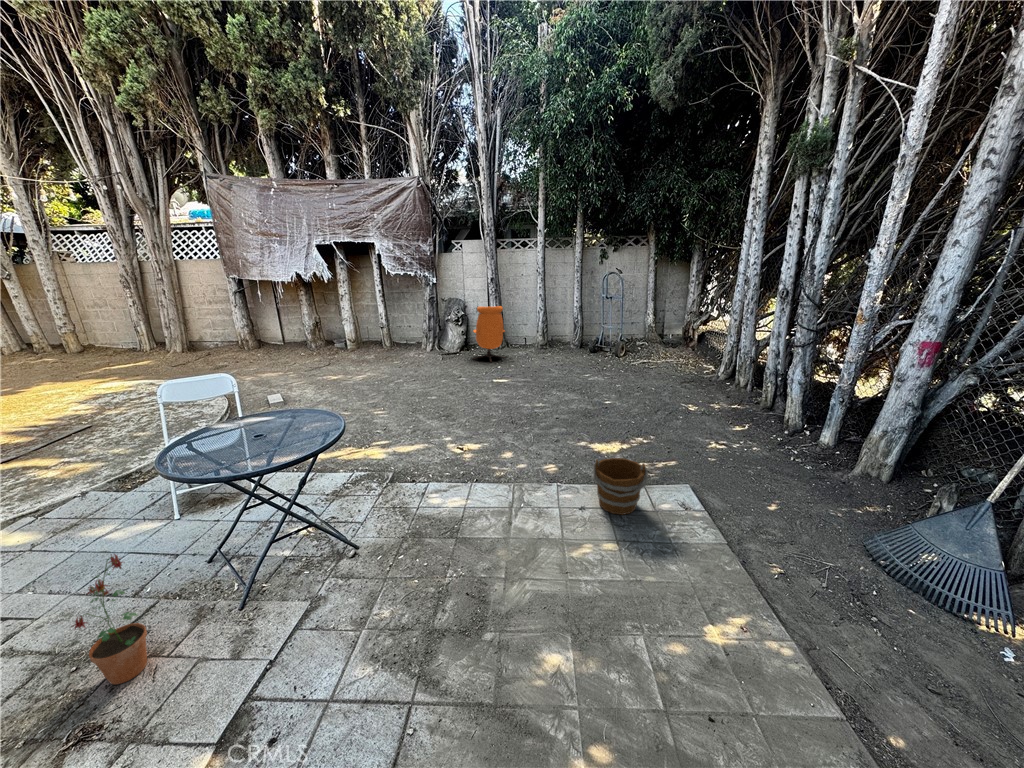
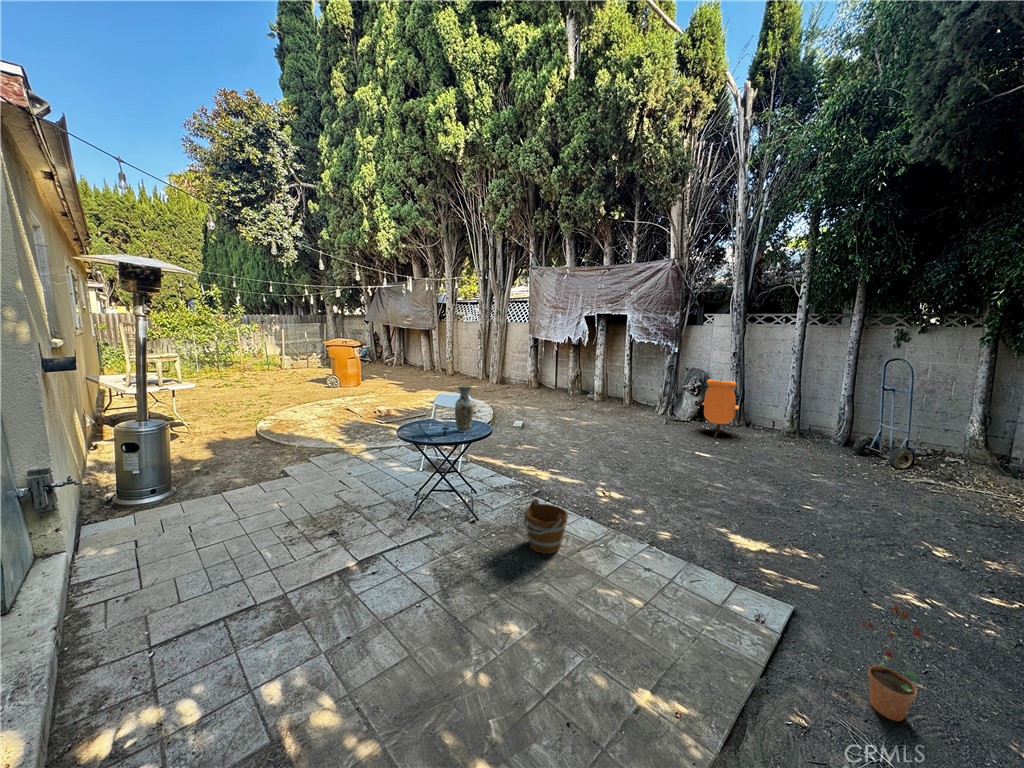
vase: none [254,353,292,430] -> present [455,386,473,432]
bucket: present [593,458,648,515] -> present [524,499,568,554]
potted plant: present [74,554,147,684] -> present [862,604,922,721]

